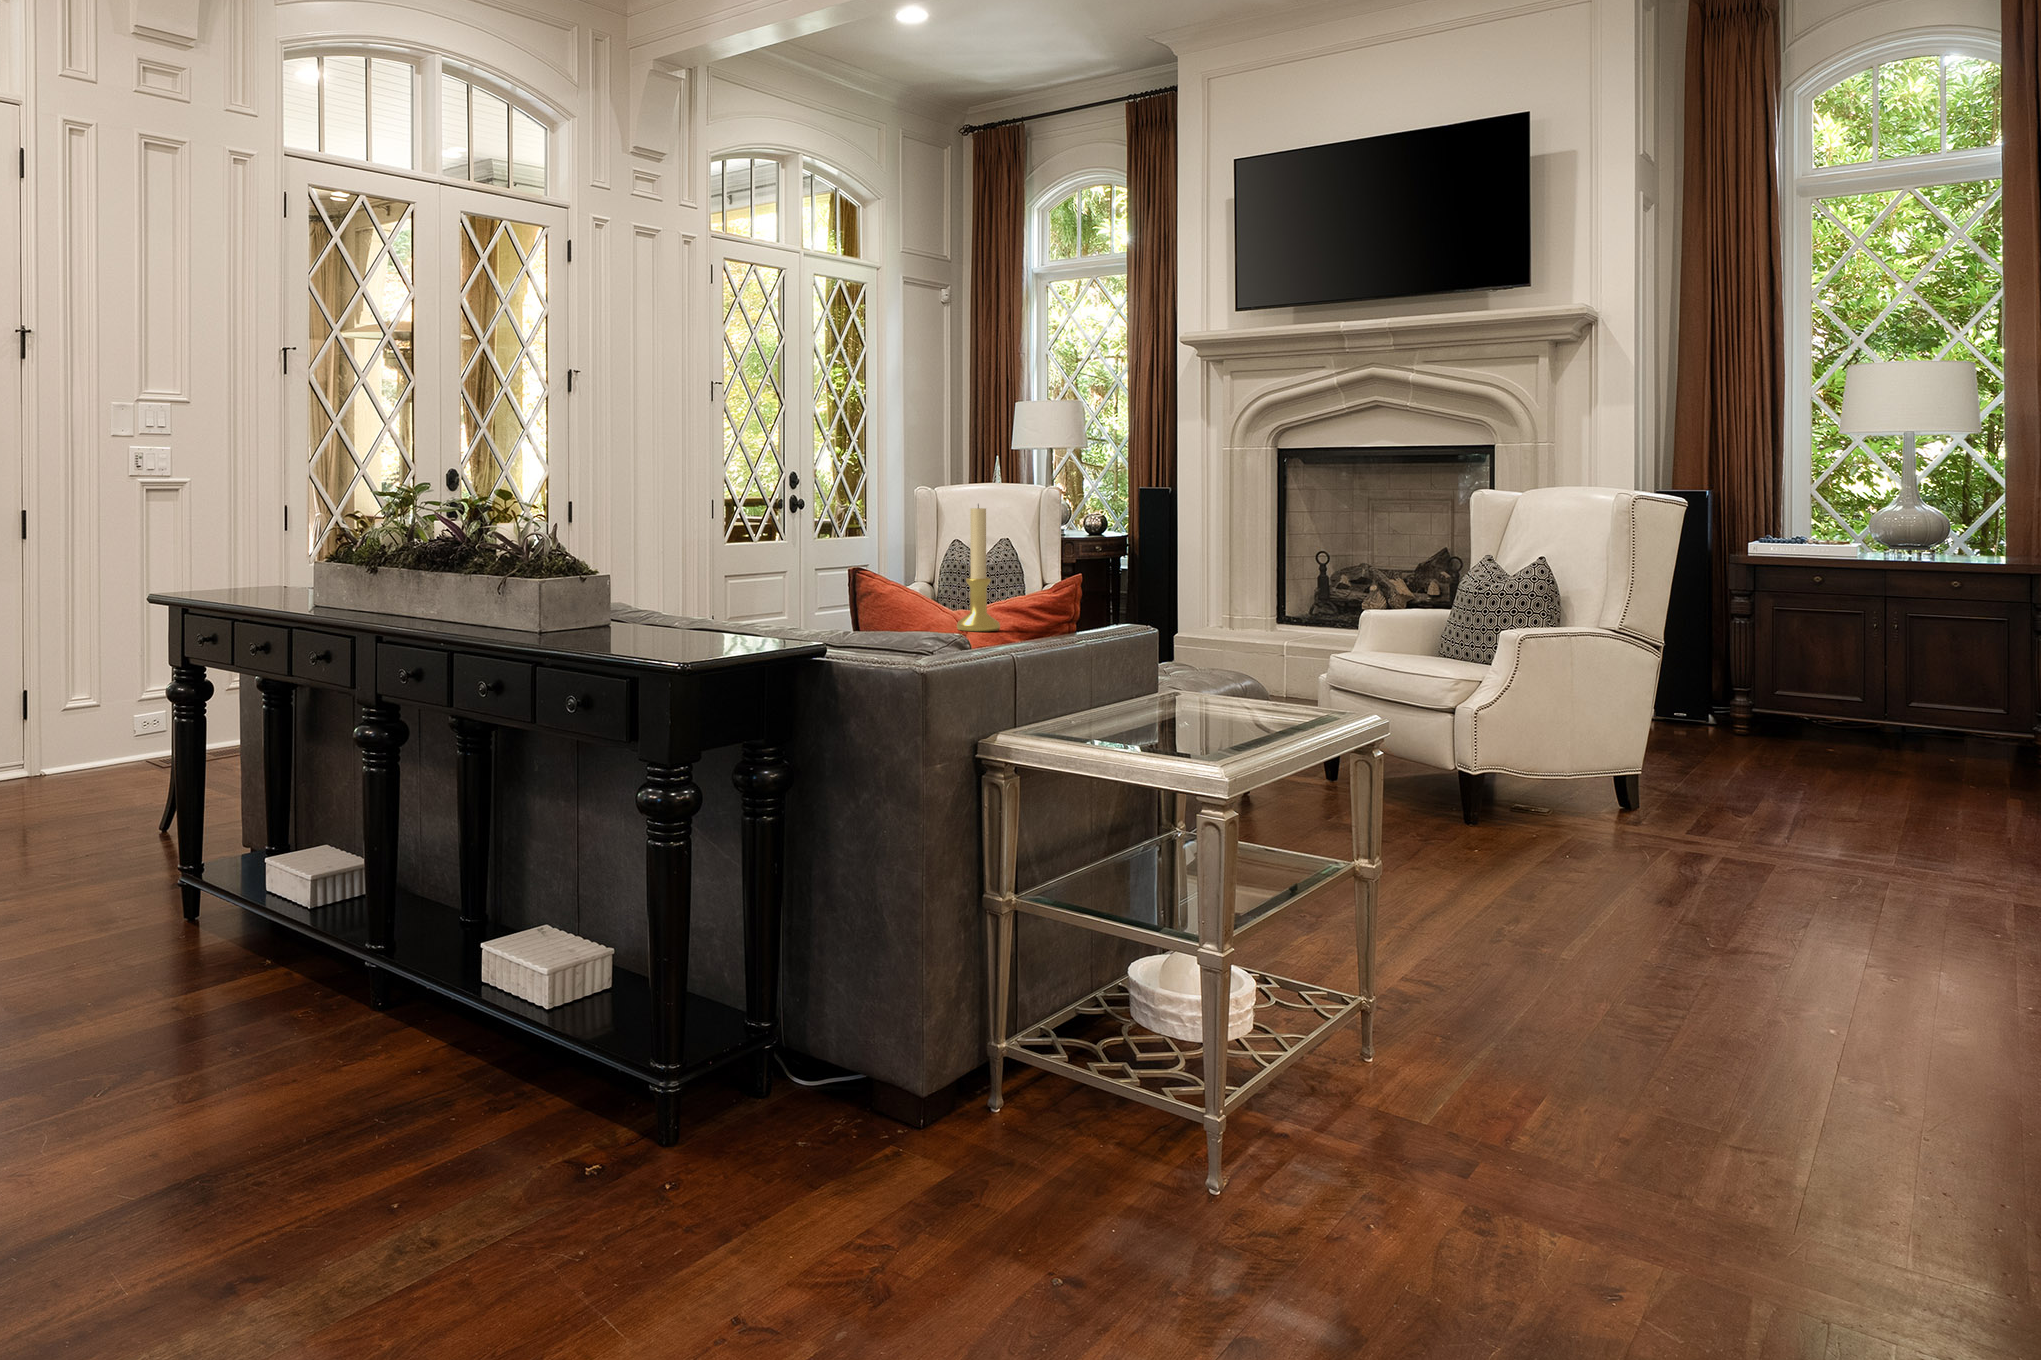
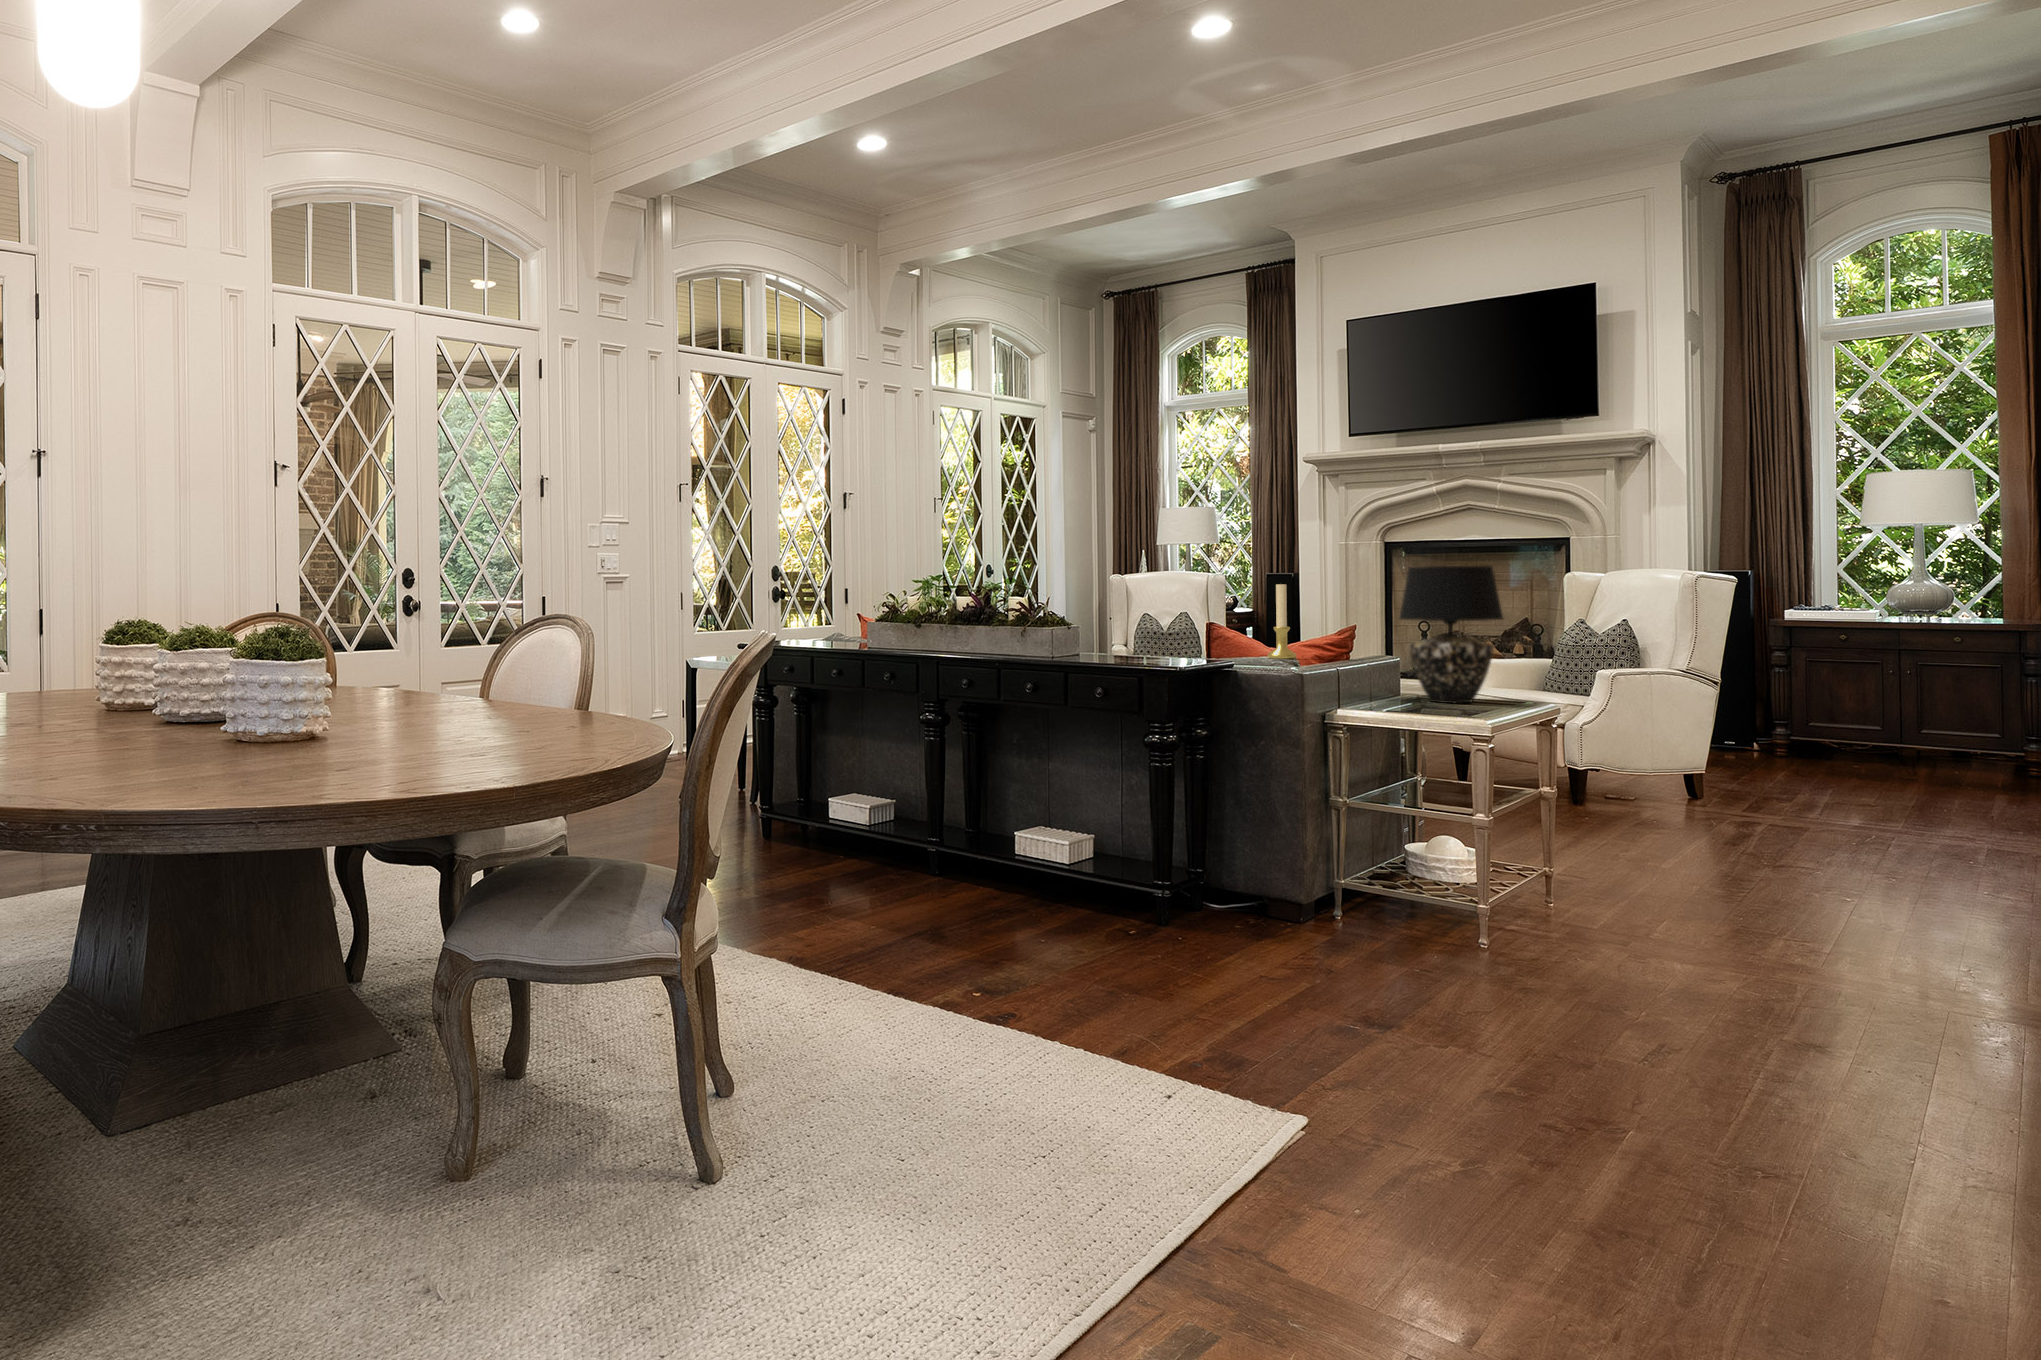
table lamp: none [1131,483,1291,718] -> present [1399,566,1504,703]

